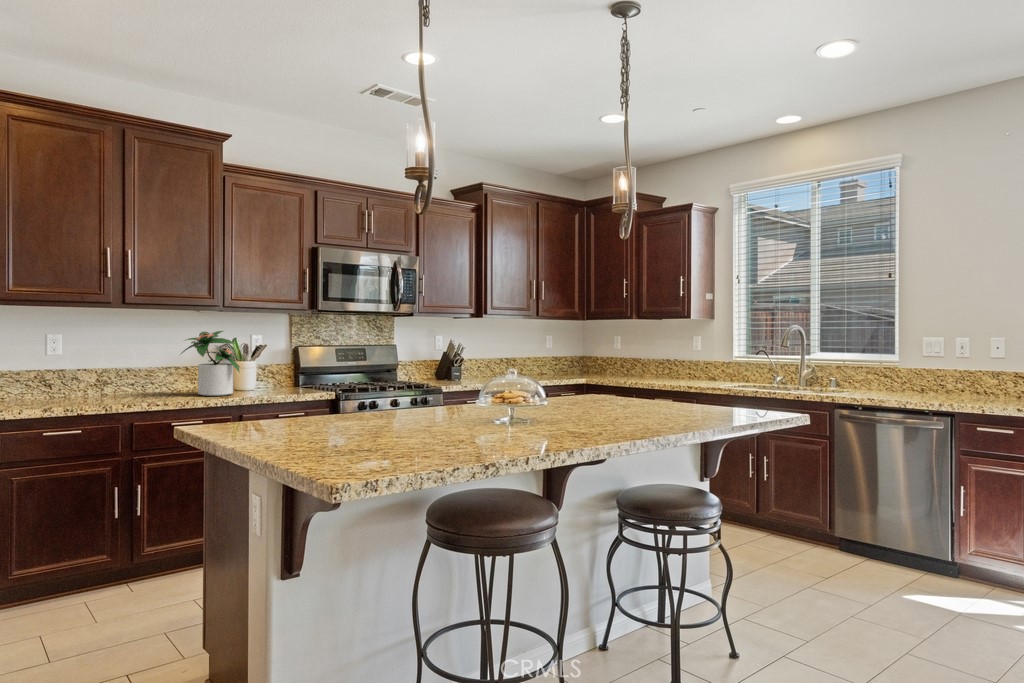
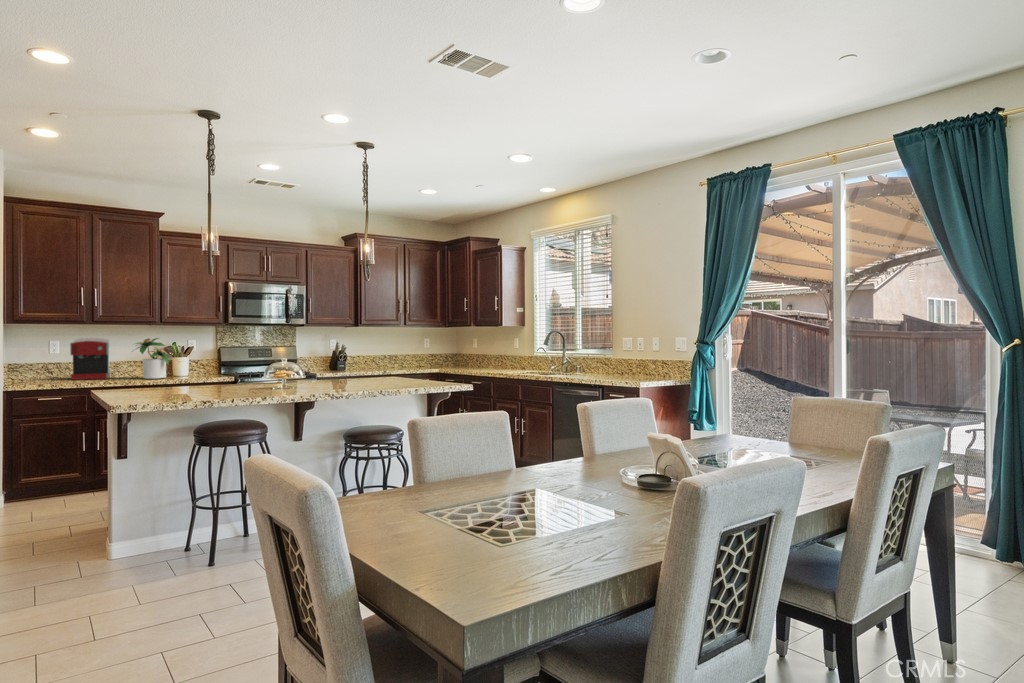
coffee maker: none [85,329,141,398] -> present [70,338,110,380]

